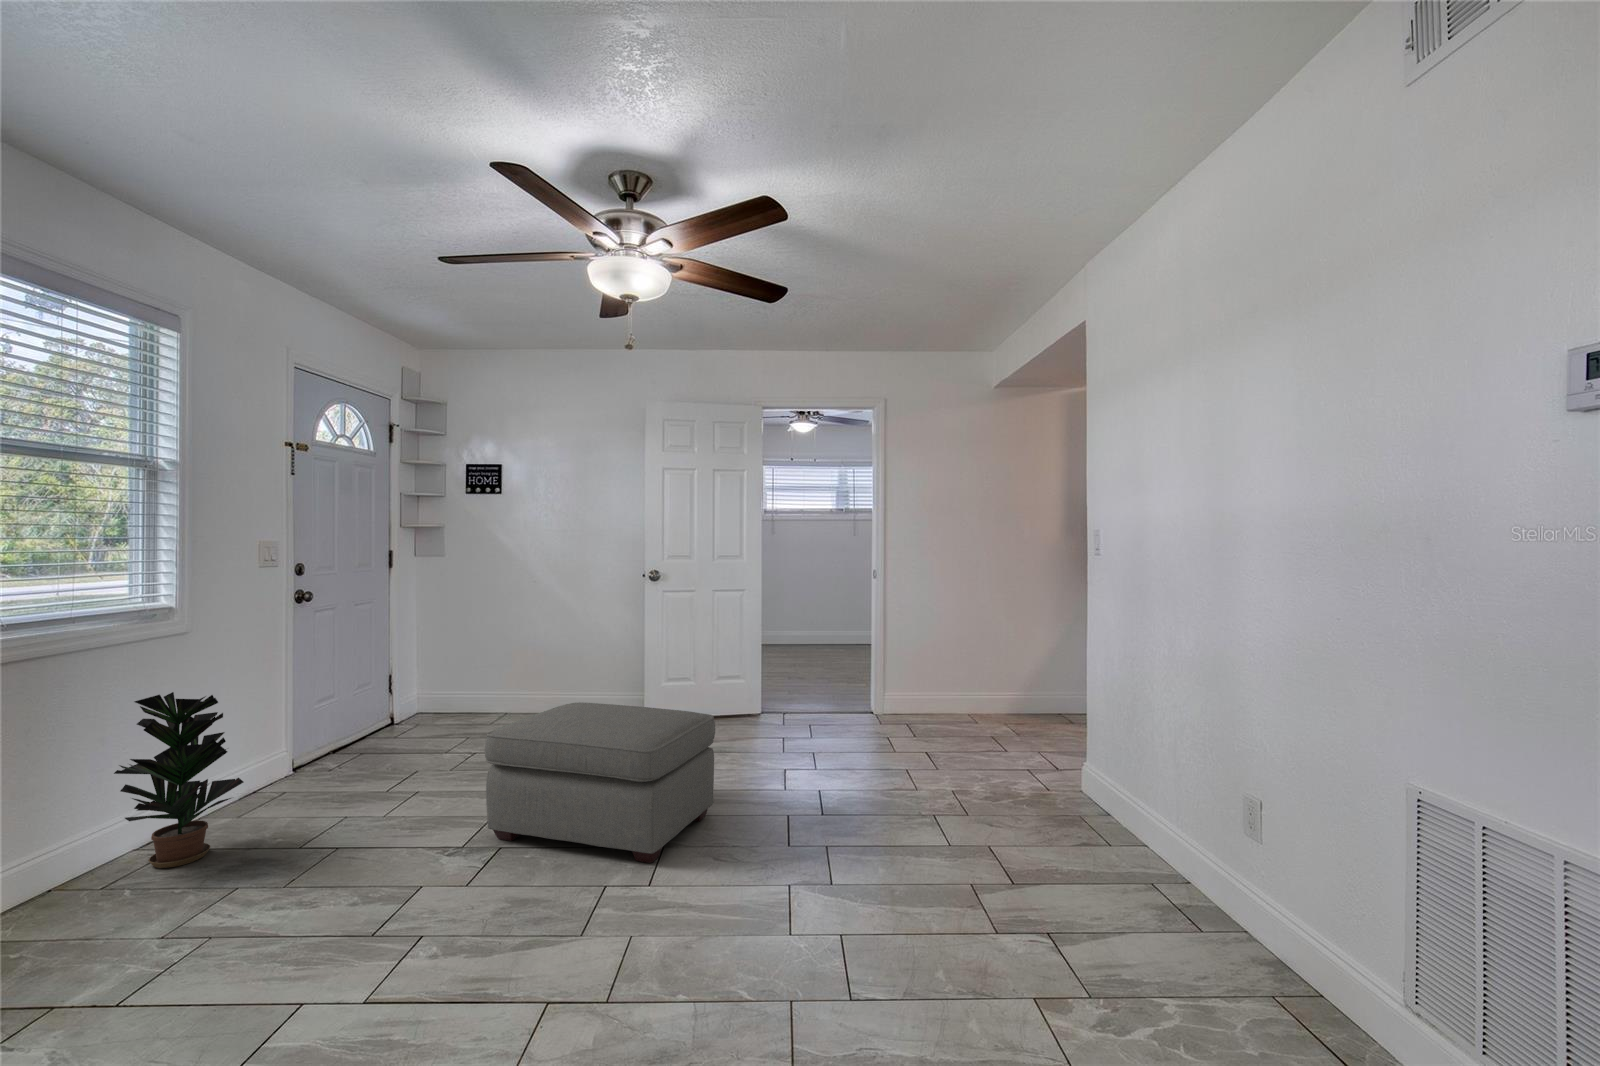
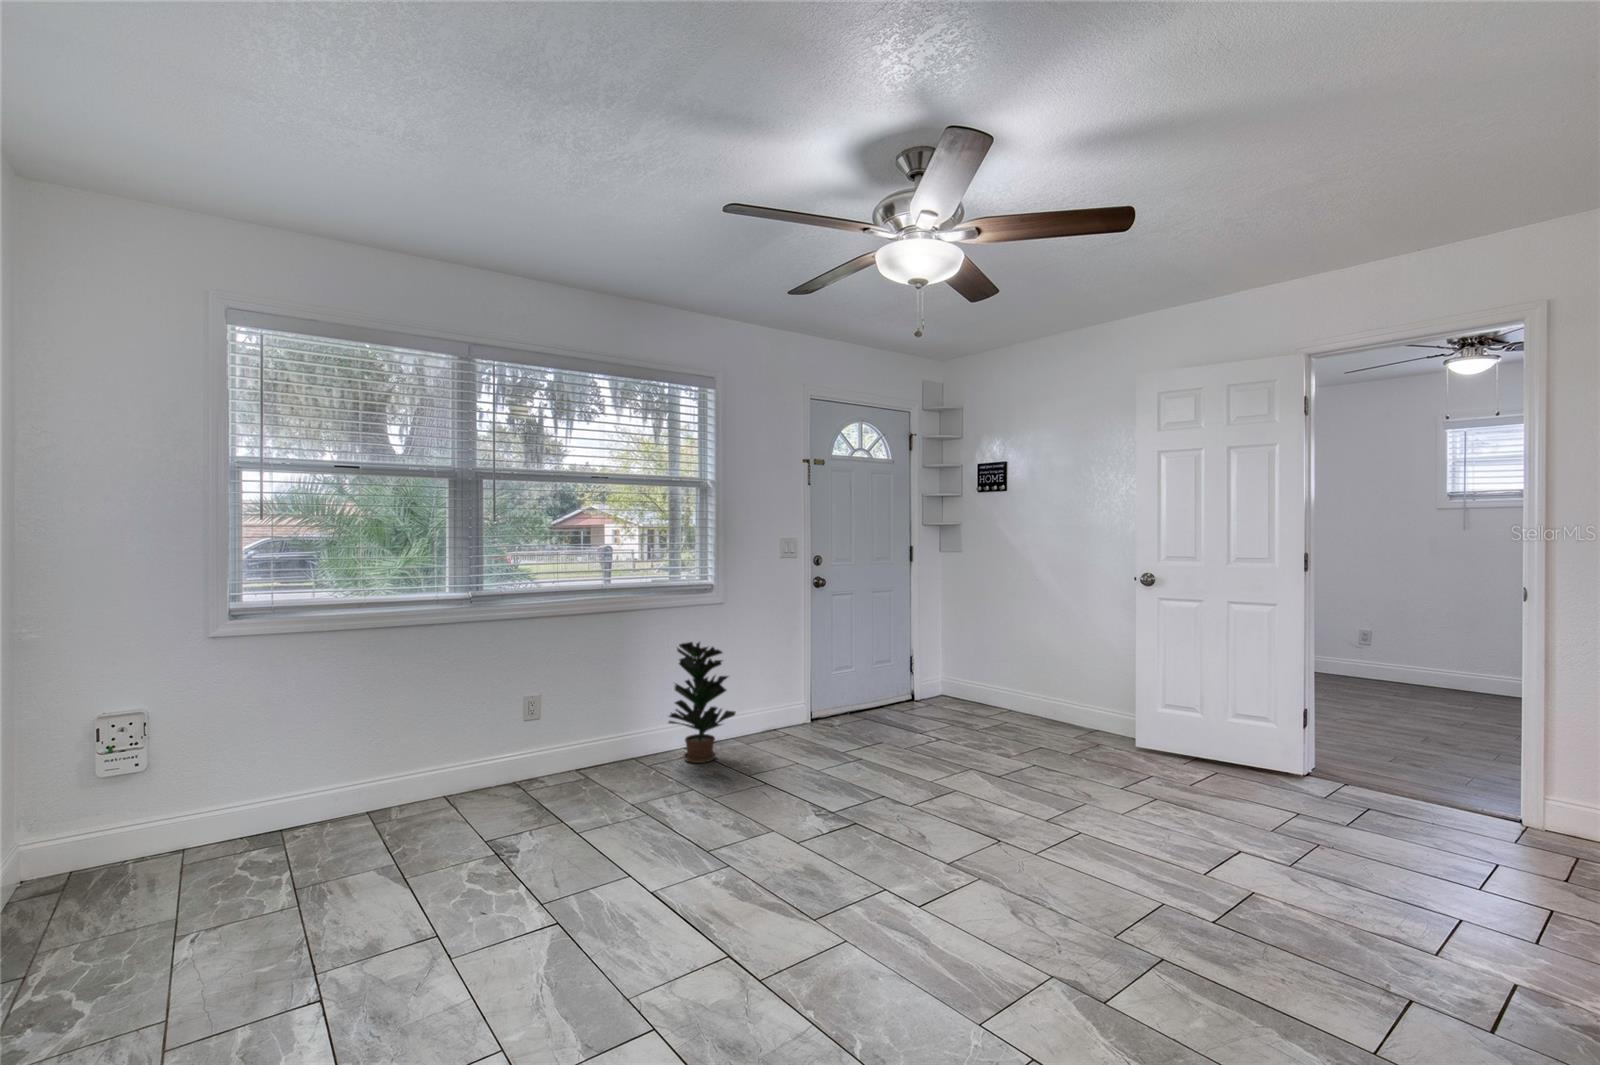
ottoman: present [485,702,715,863] -> none [850,705,1072,892]

